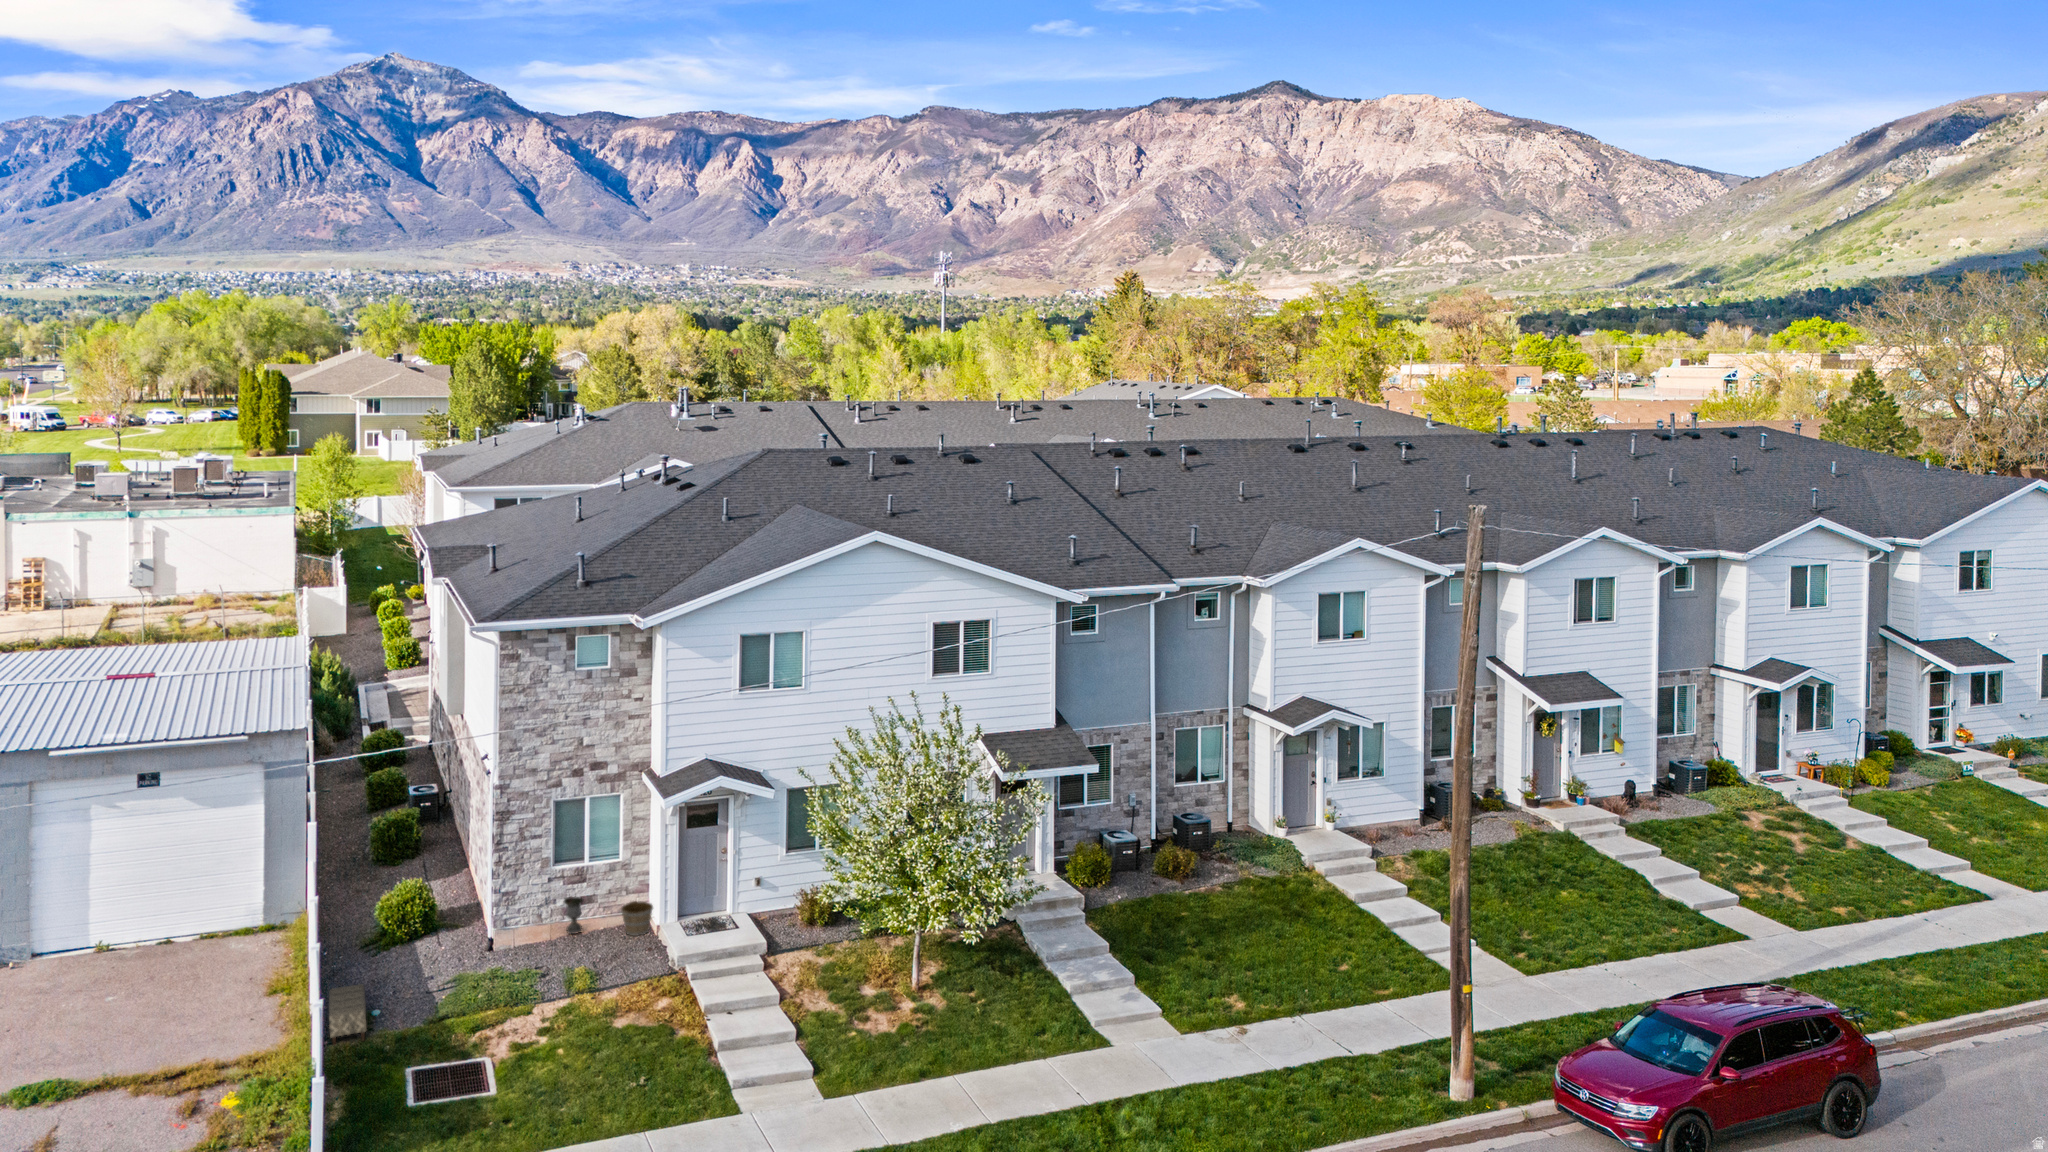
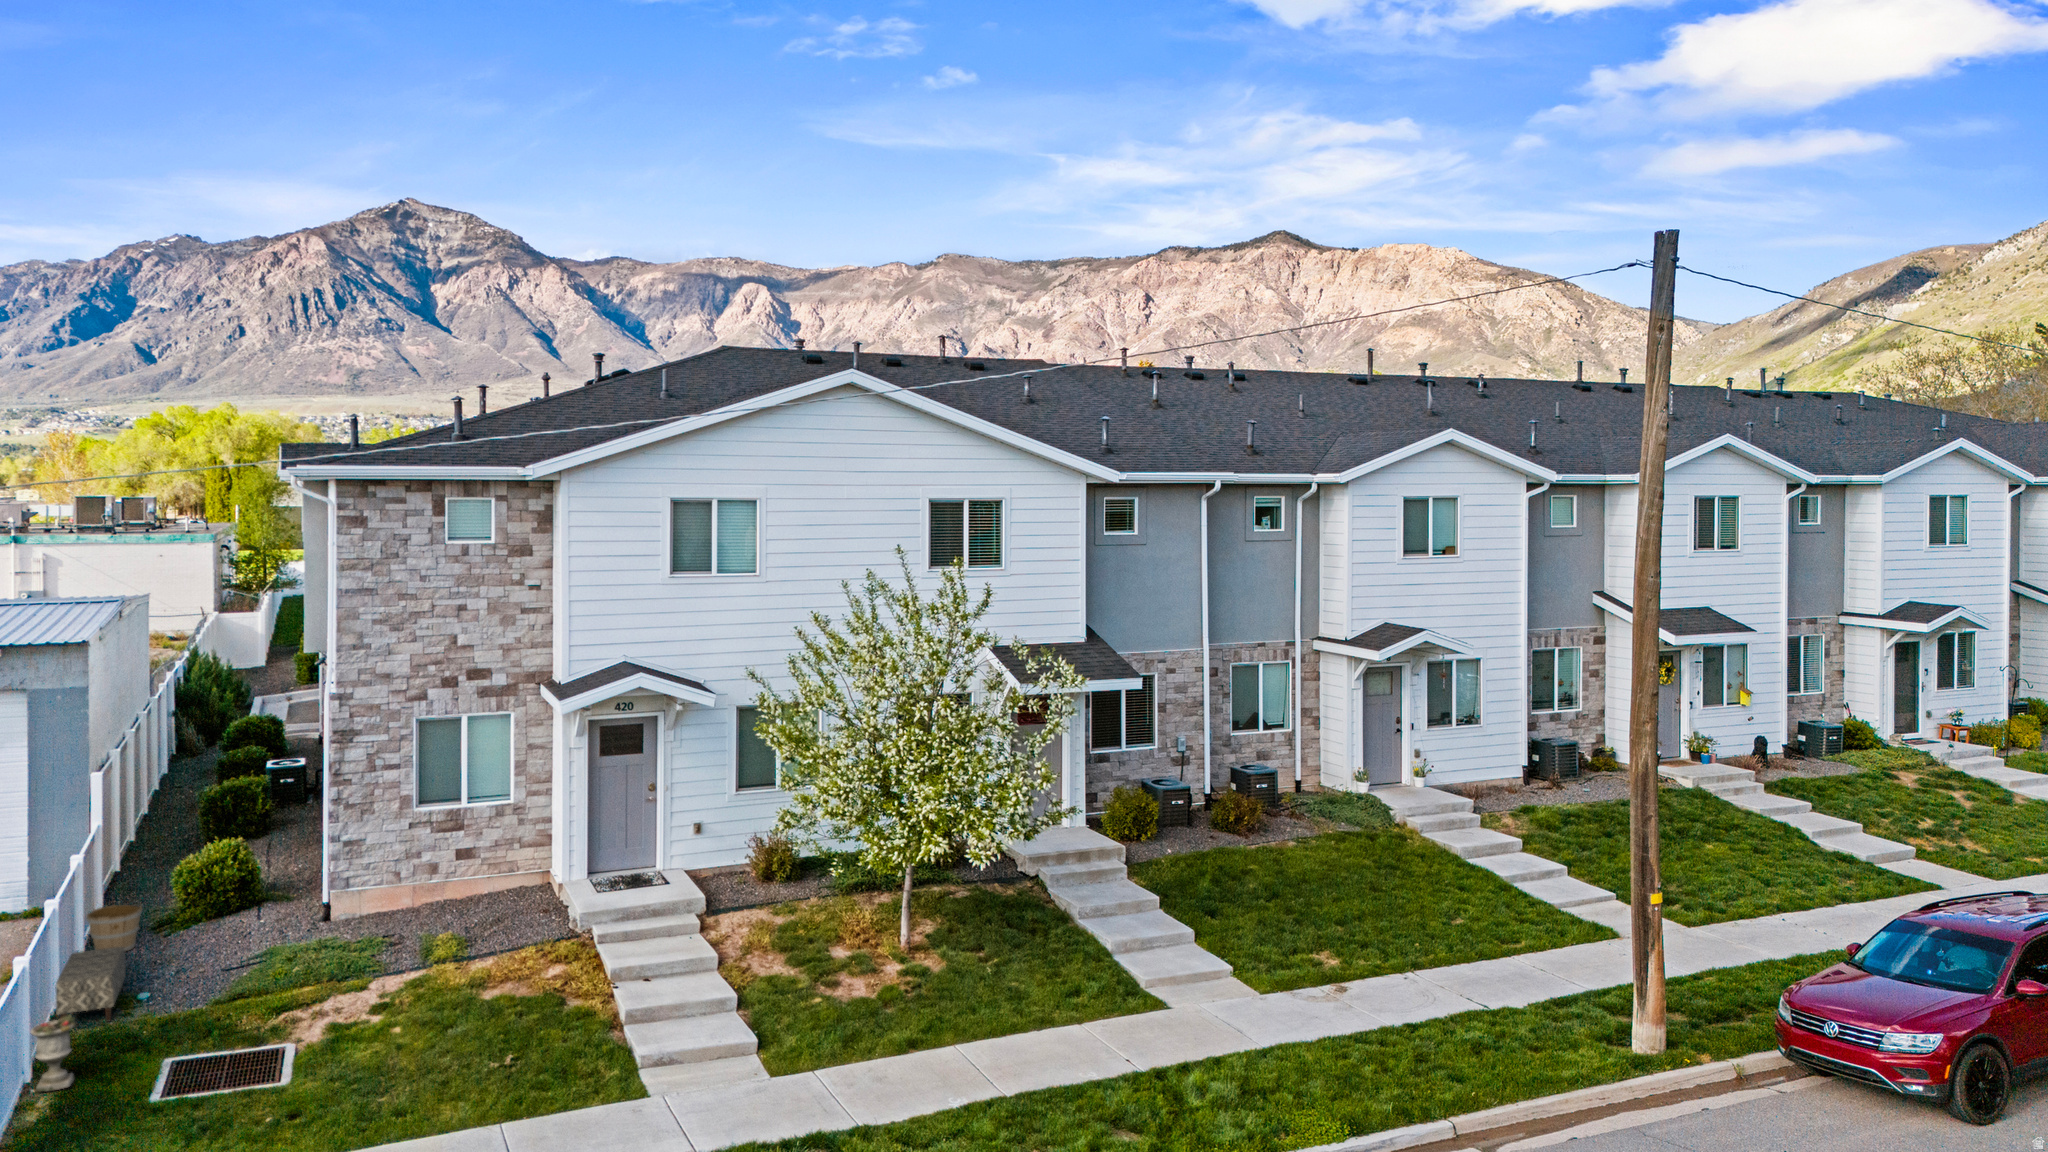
planter: present [564,897,583,934] -> present [31,1015,76,1092]
wooden bucket: present [621,901,653,936] -> present [86,905,142,952]

